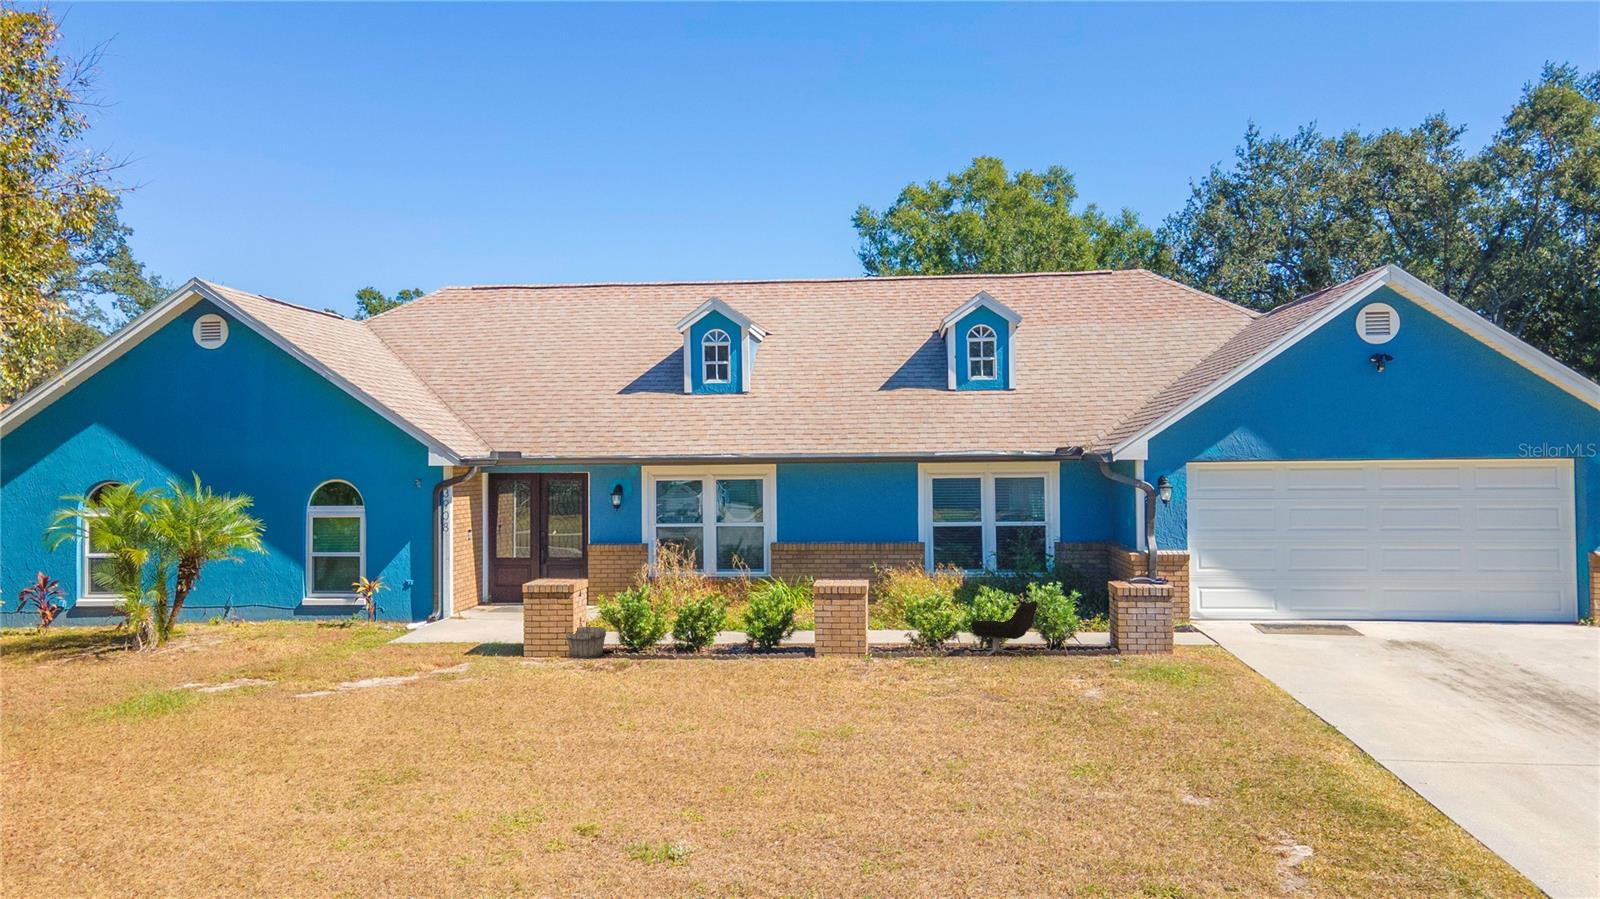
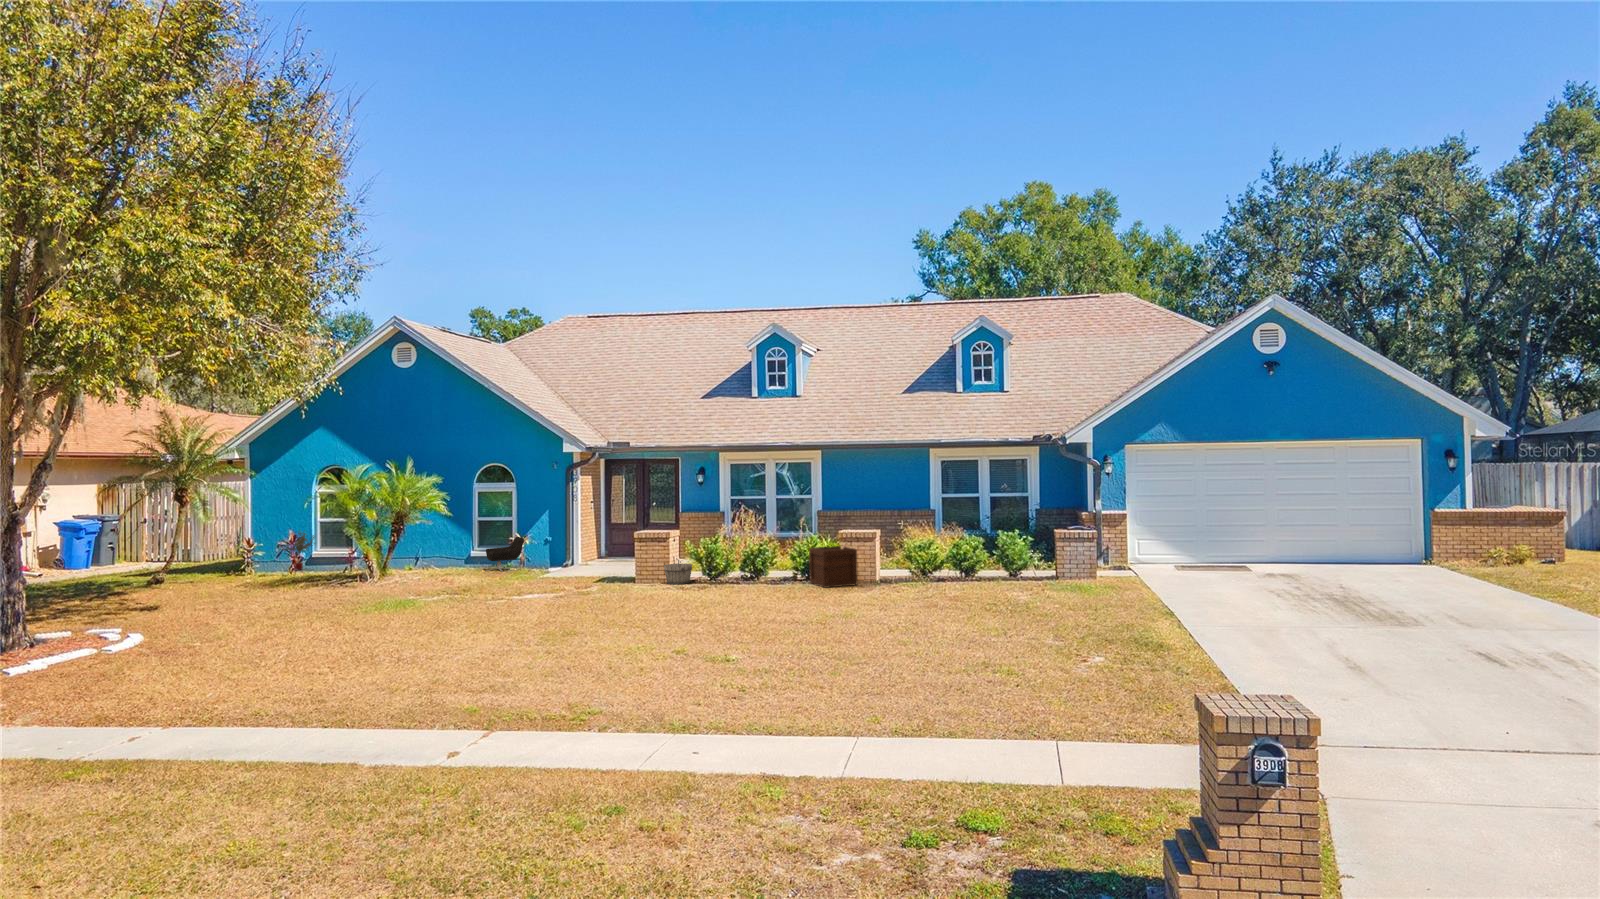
potted tree: none [25,571,79,628] -> present [282,533,315,570]
lounge chair: present [971,601,1038,656] -> present [486,537,524,571]
wooden crate: none [772,604,841,666] -> present [809,546,858,588]

